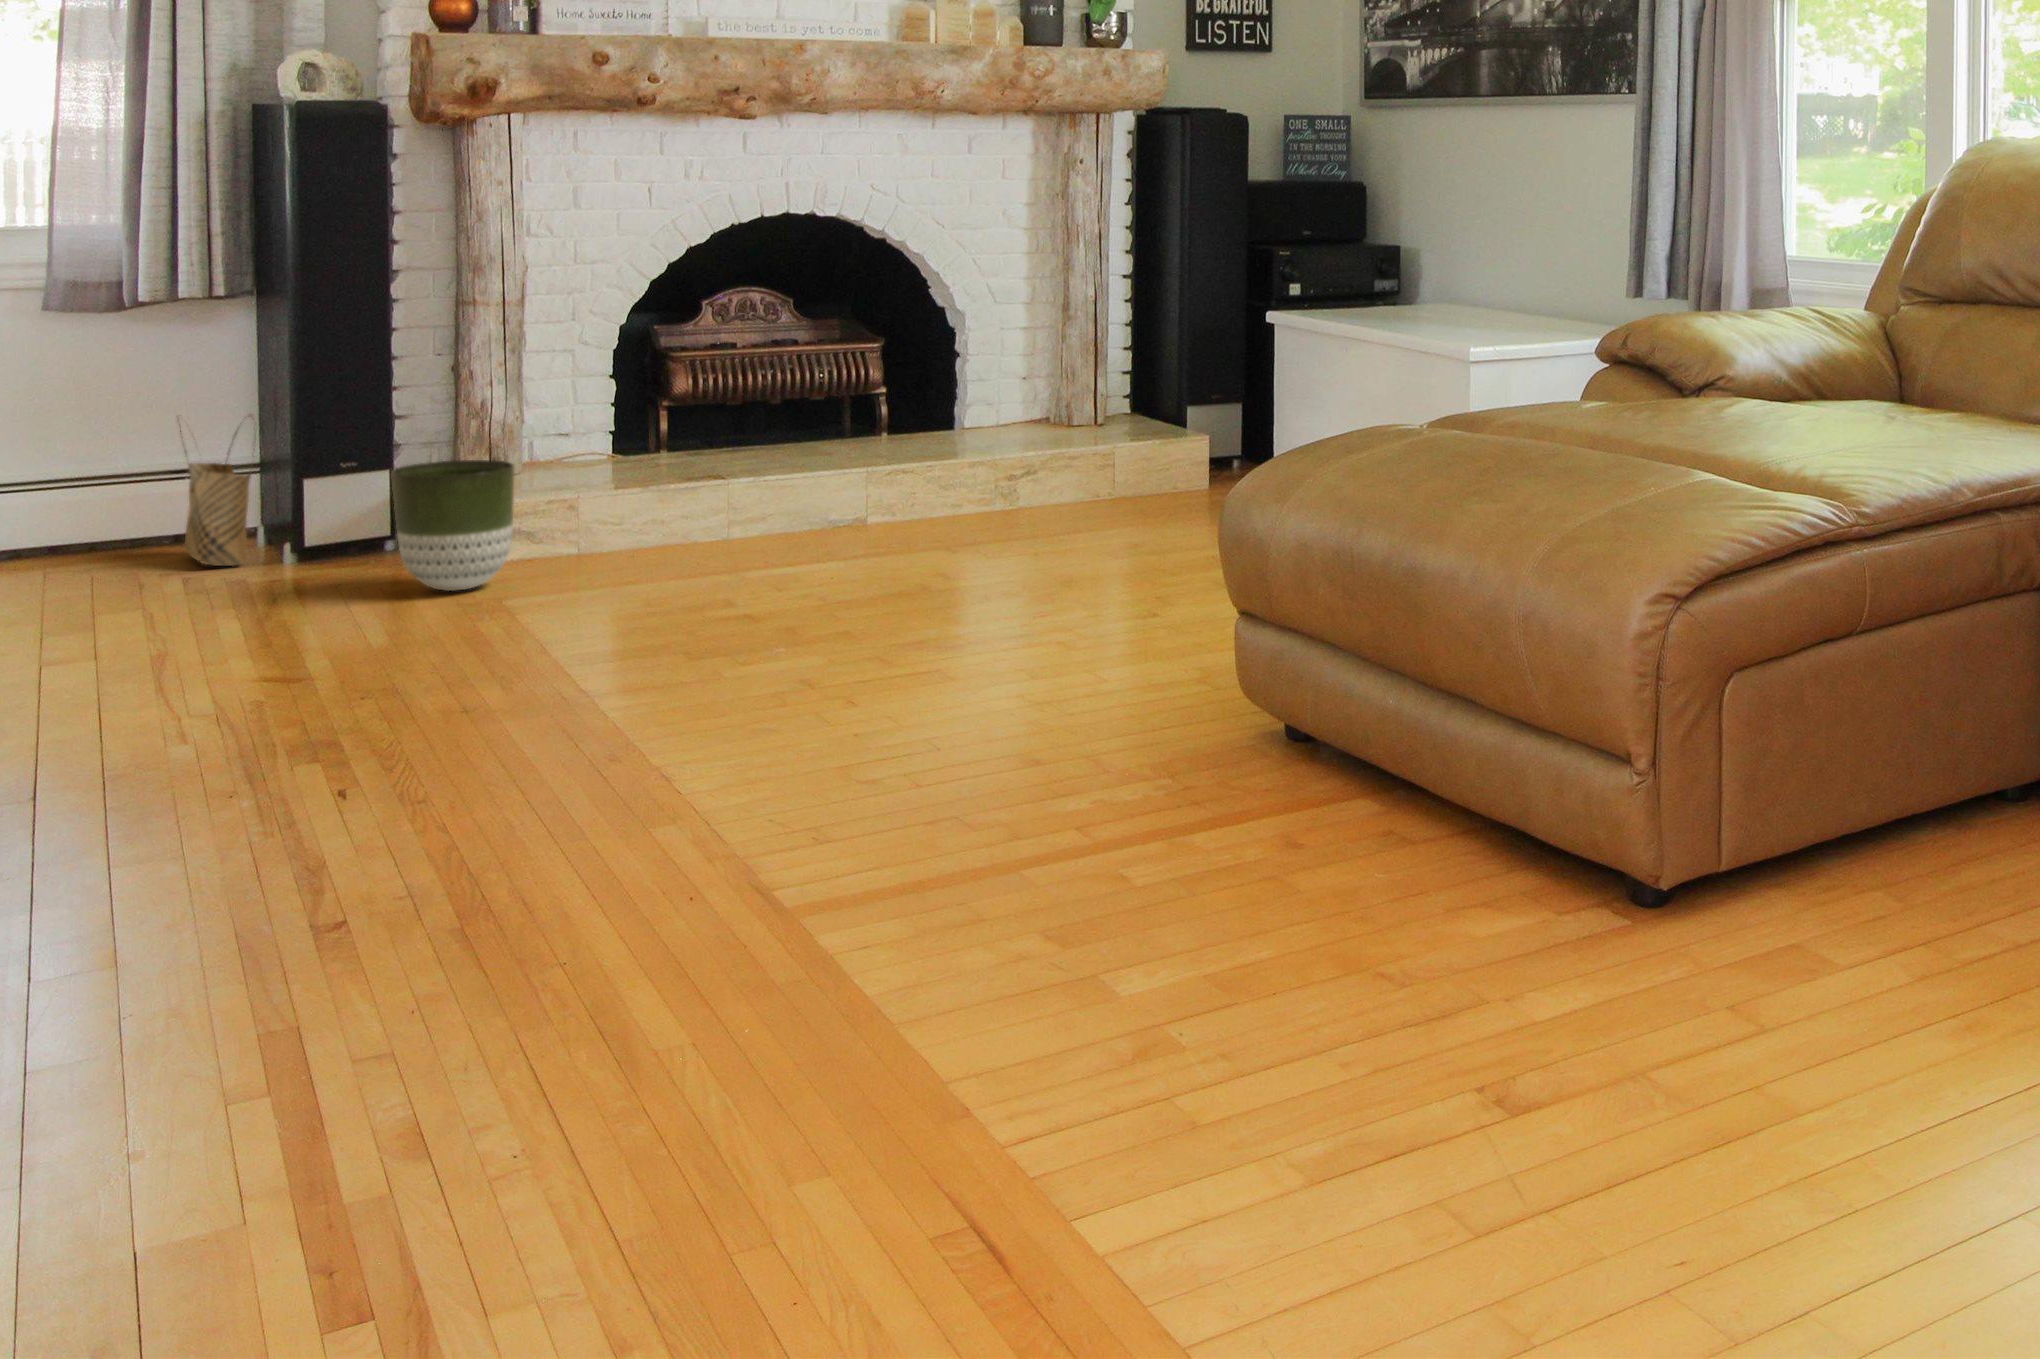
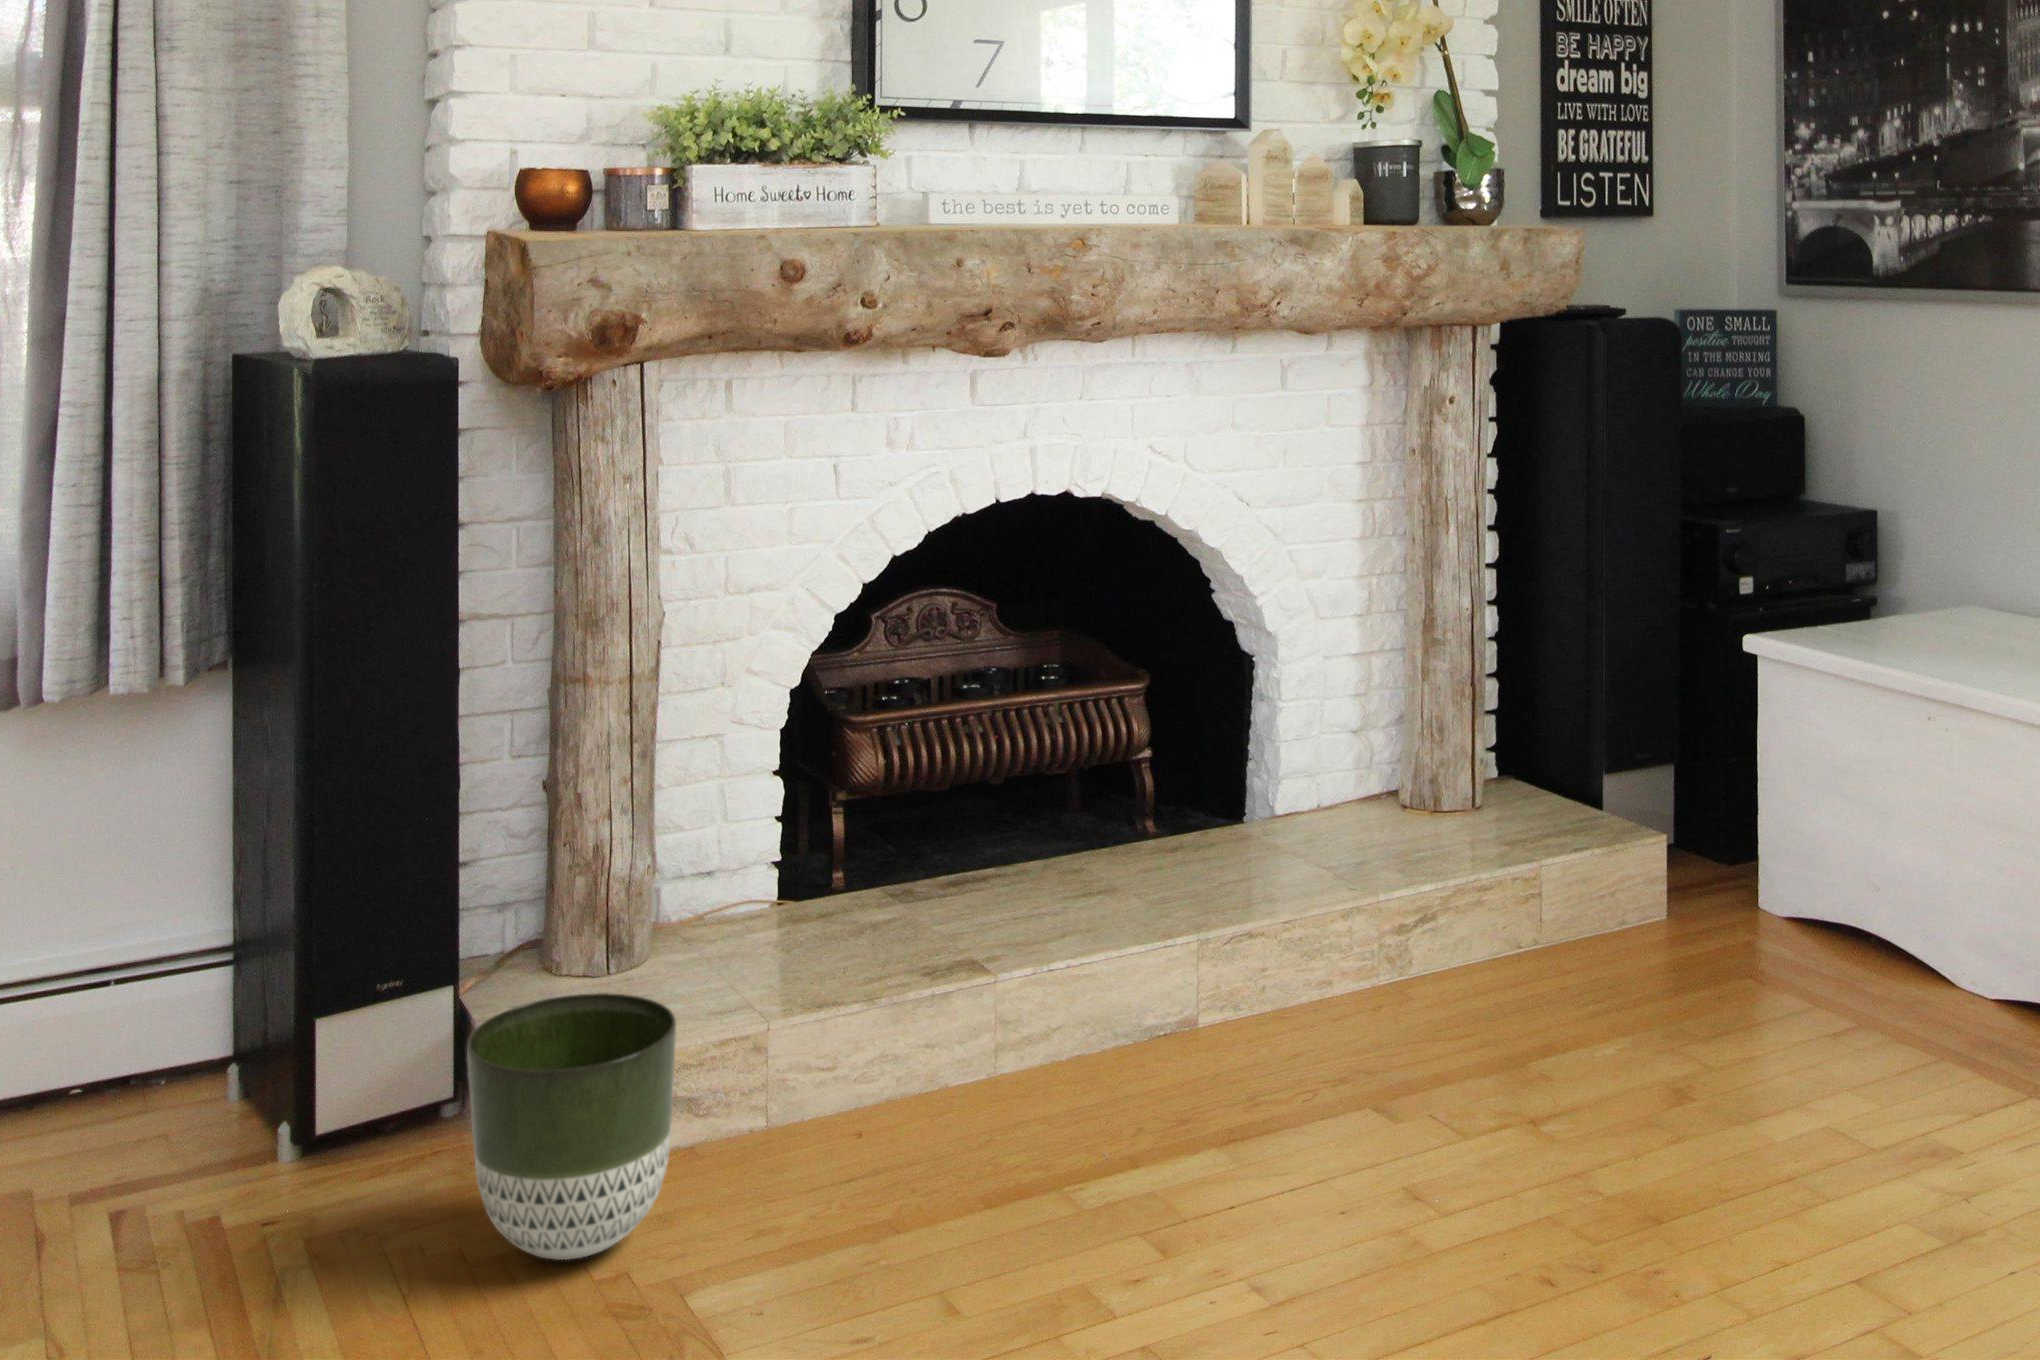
woven basket: present [179,424,255,566] -> none [97,872,226,1151]

